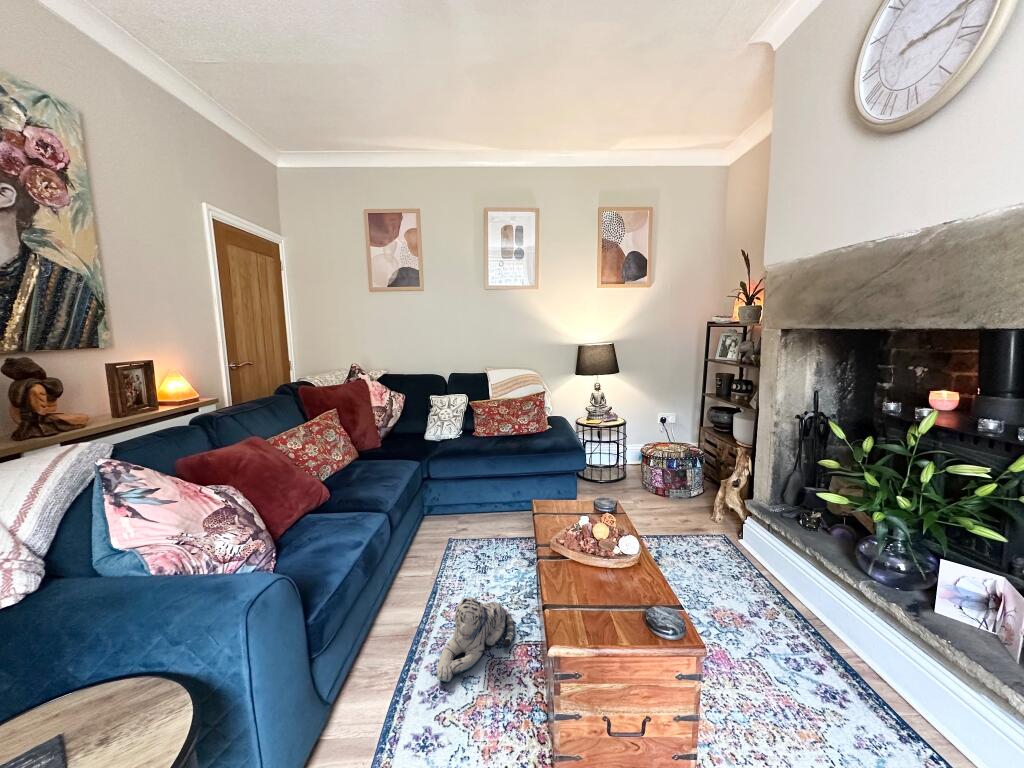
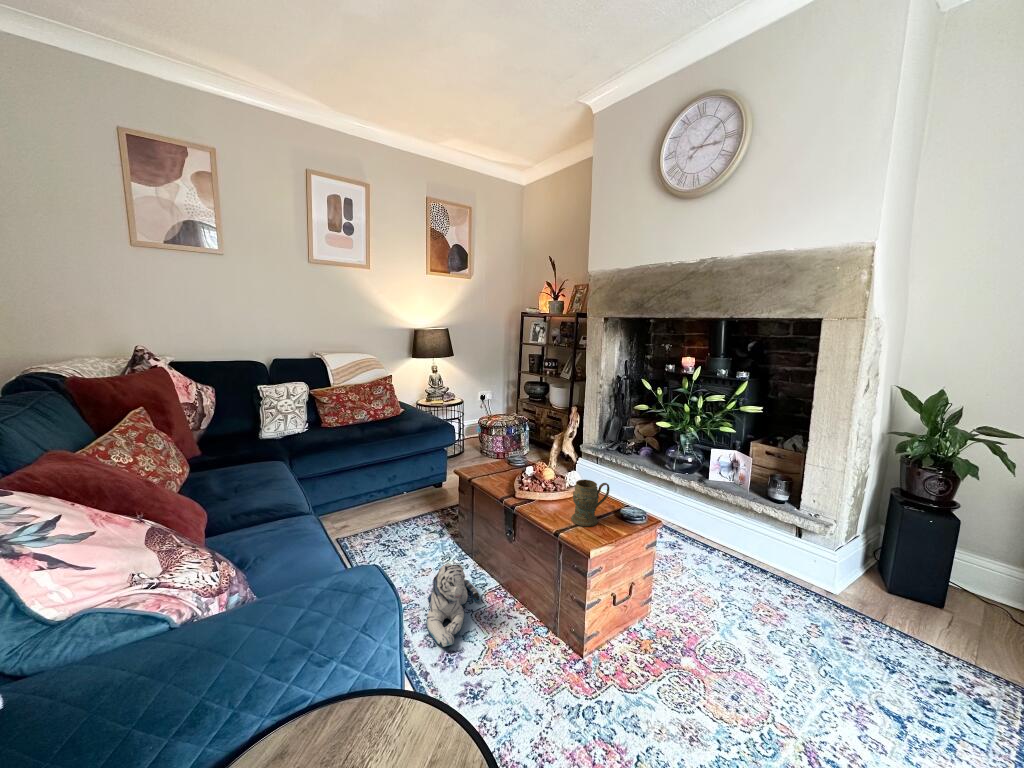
mug: none [577,550,627,615] -> present [571,480,609,526]

